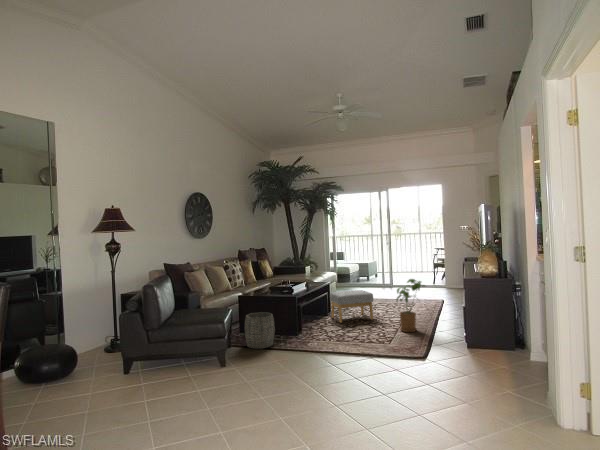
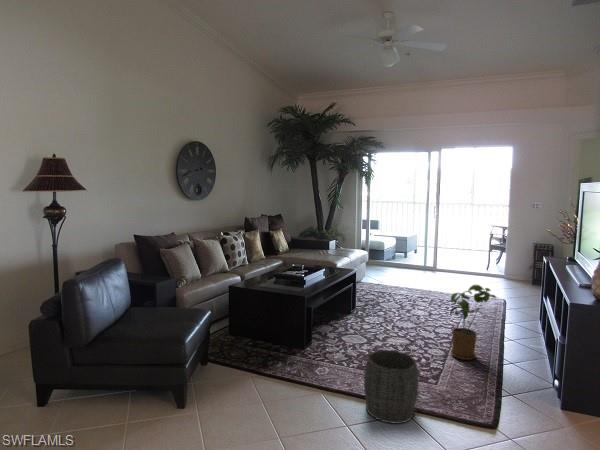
footstool: present [330,290,373,323] -> none [355,285,414,329]
woven basket: present [245,312,275,349] -> present [364,350,419,424]

